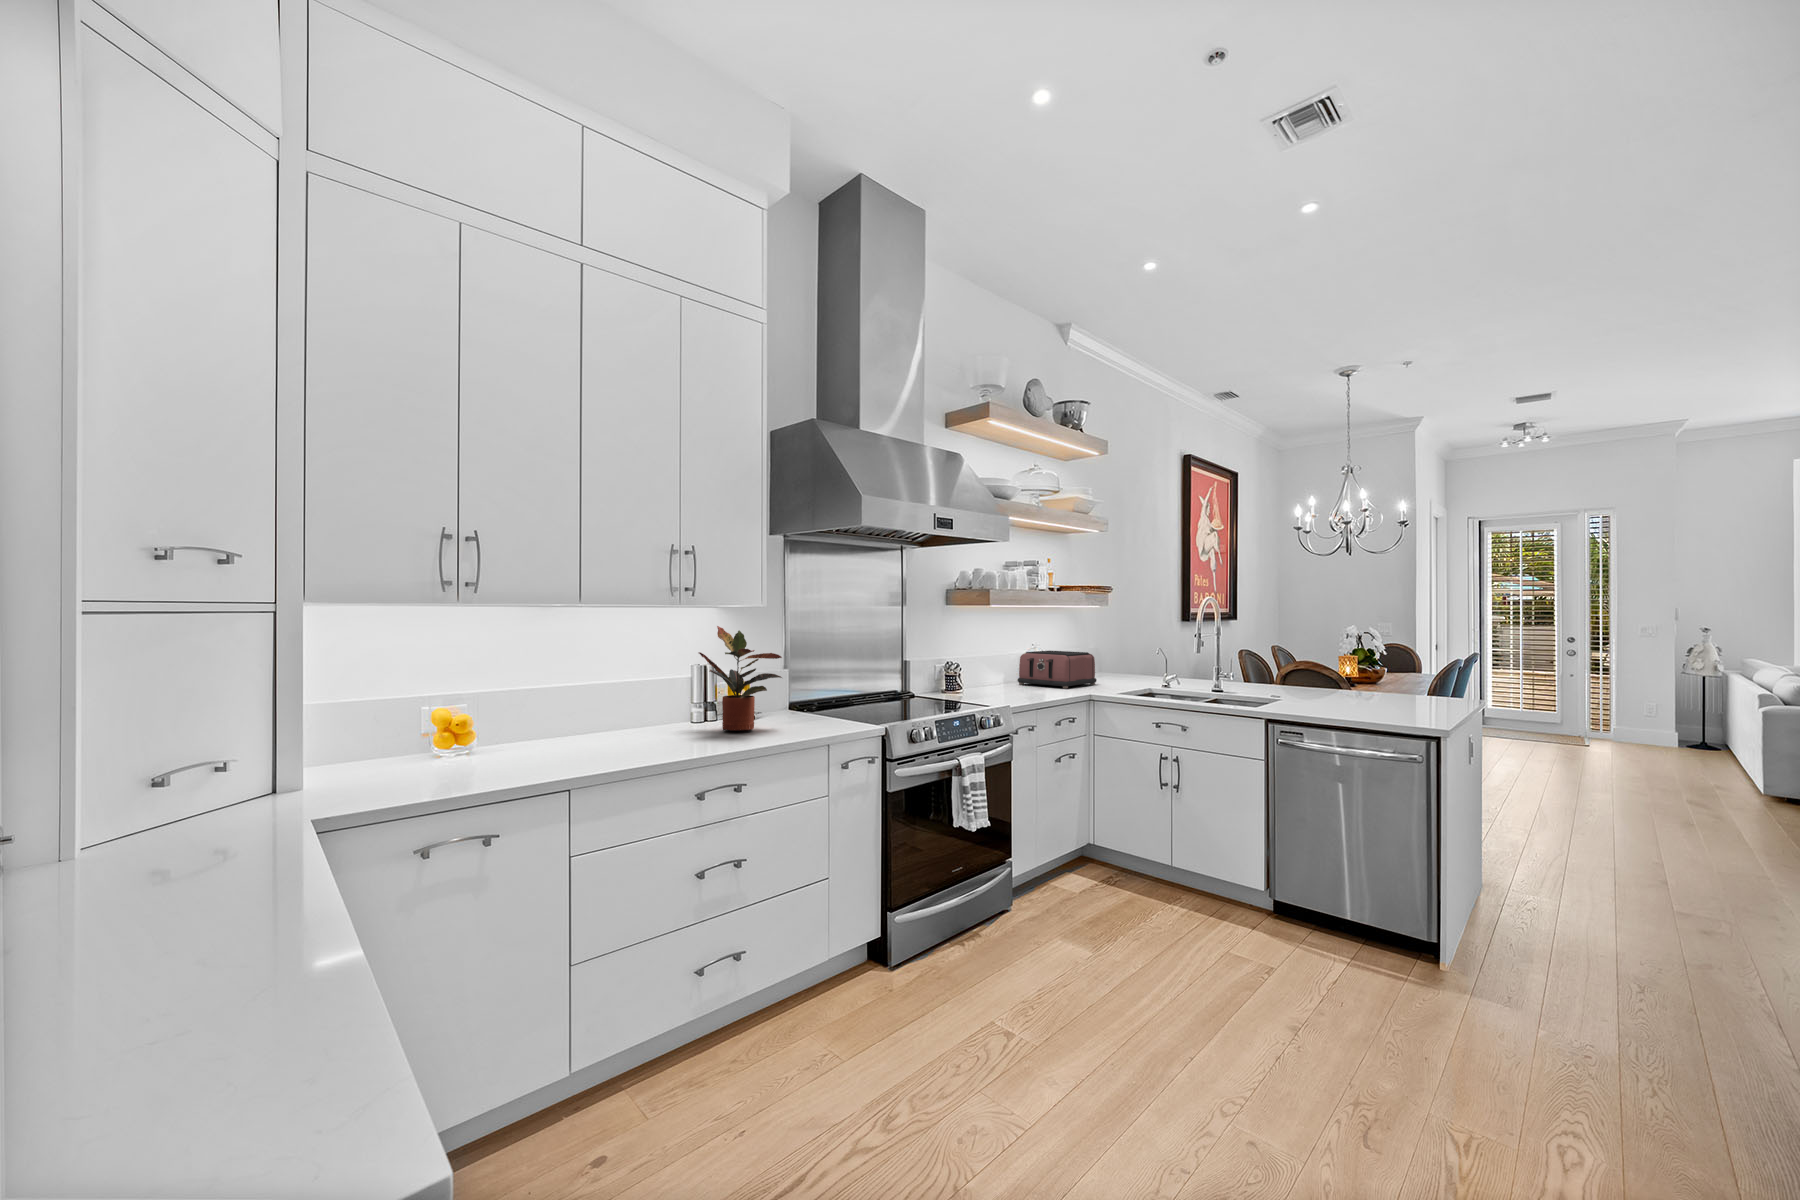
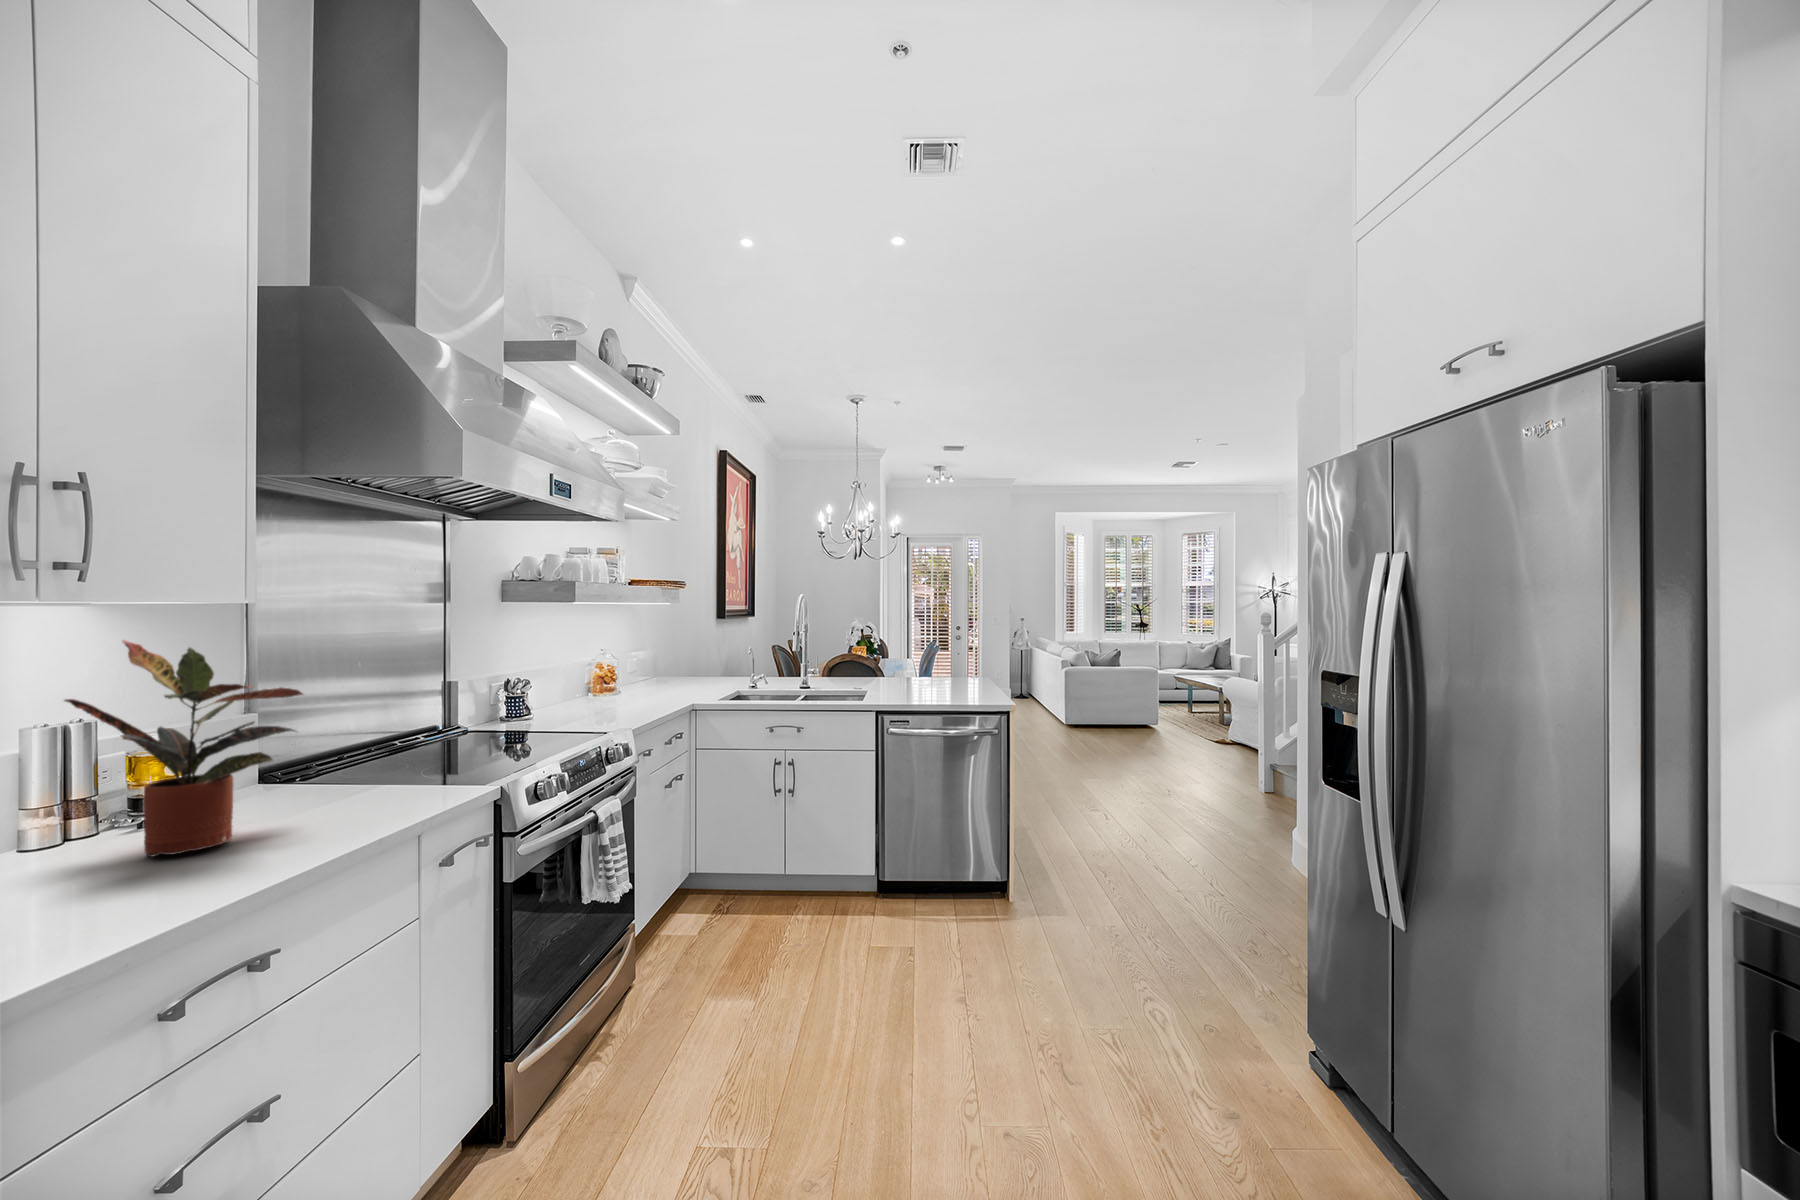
toaster: present [1018,651,1097,689] -> none [588,654,679,697]

